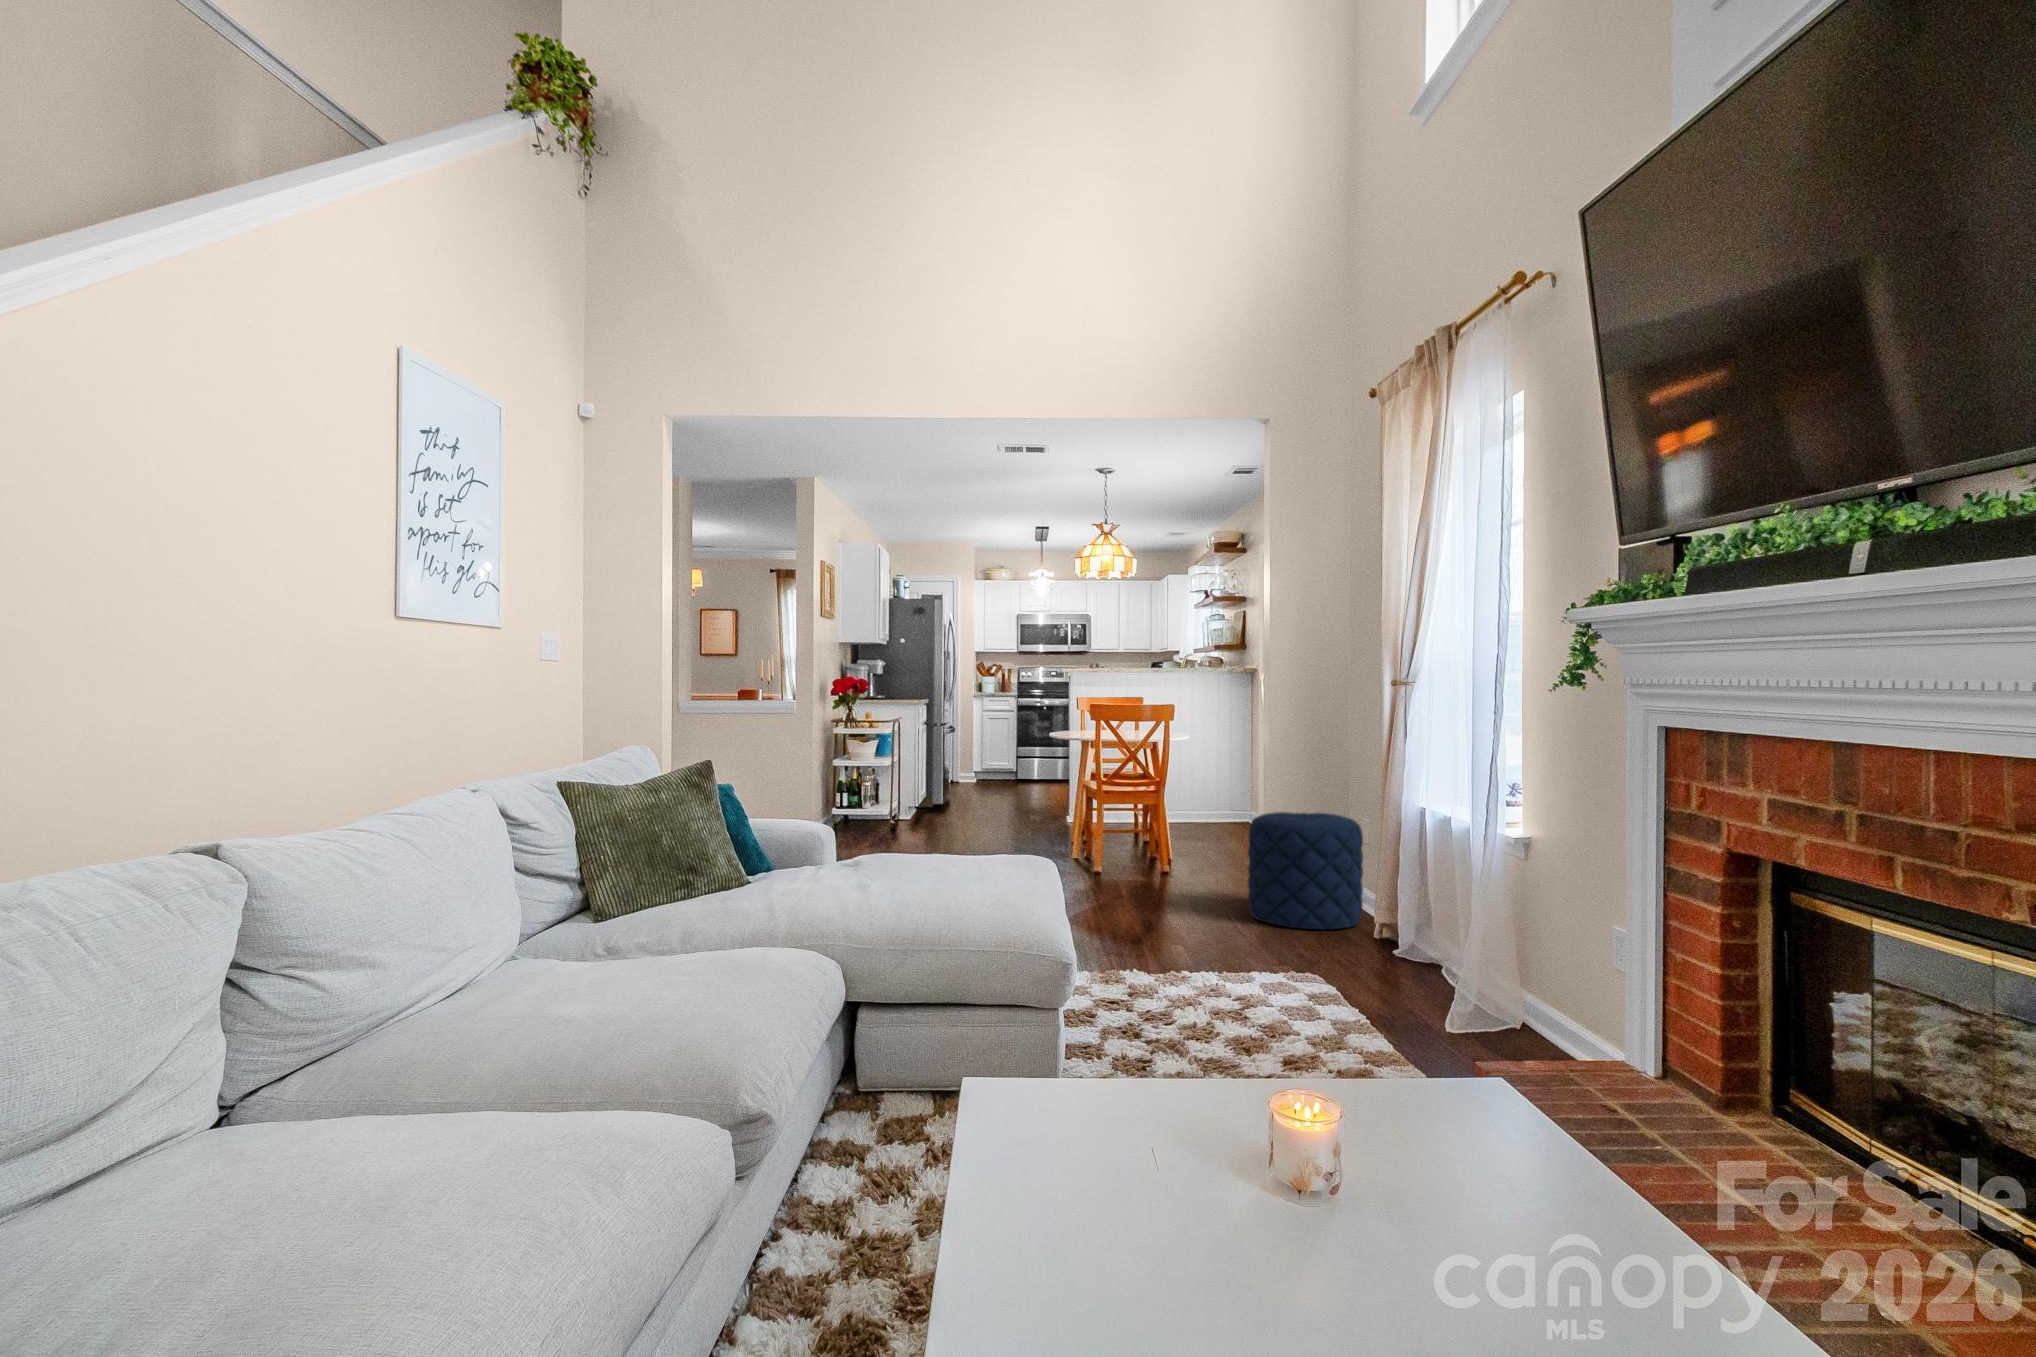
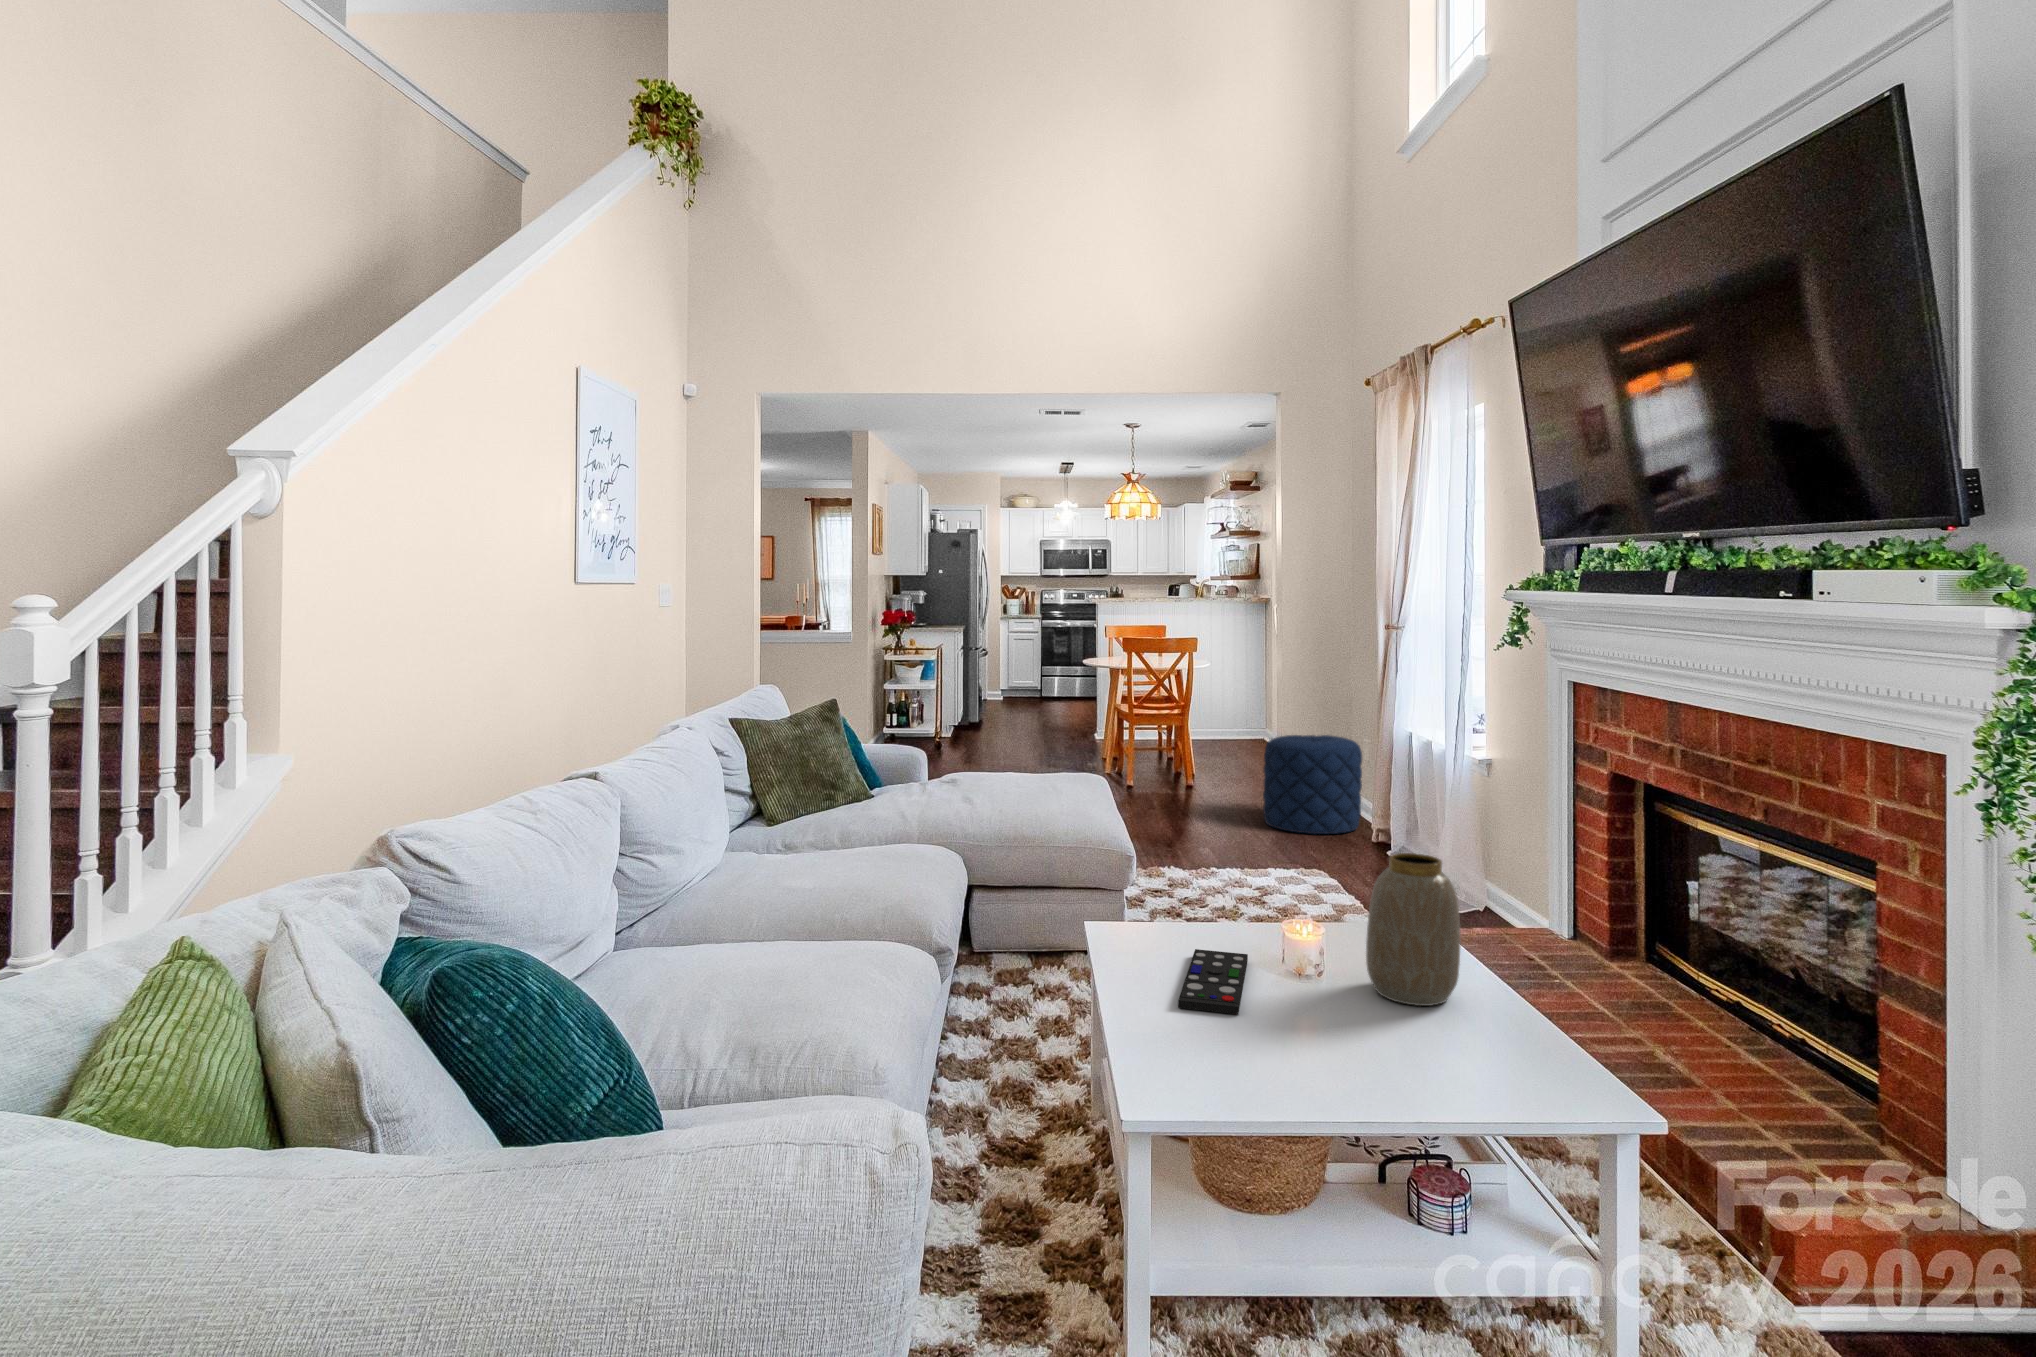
vase: none [1438,969,1614,1262] -> present [1366,853,1460,1006]
remote control: none [1096,1126,1227,1283] -> present [1178,949,1248,1014]

